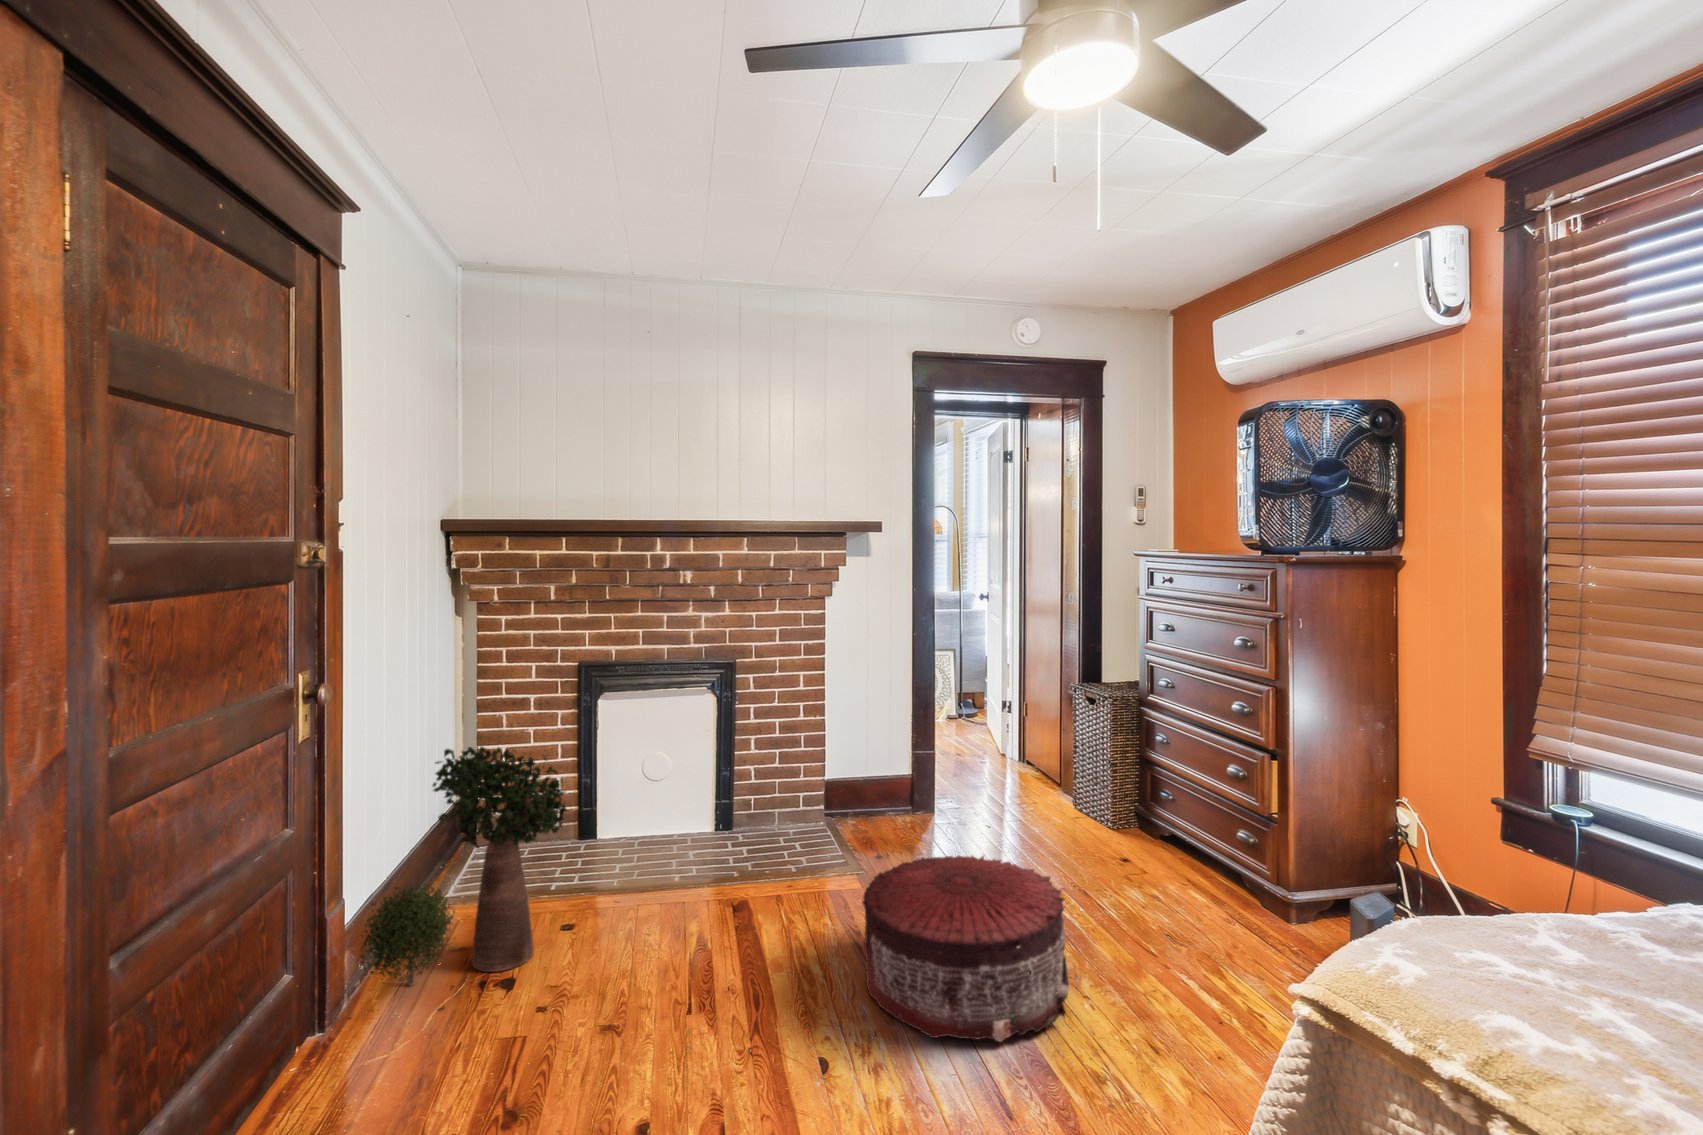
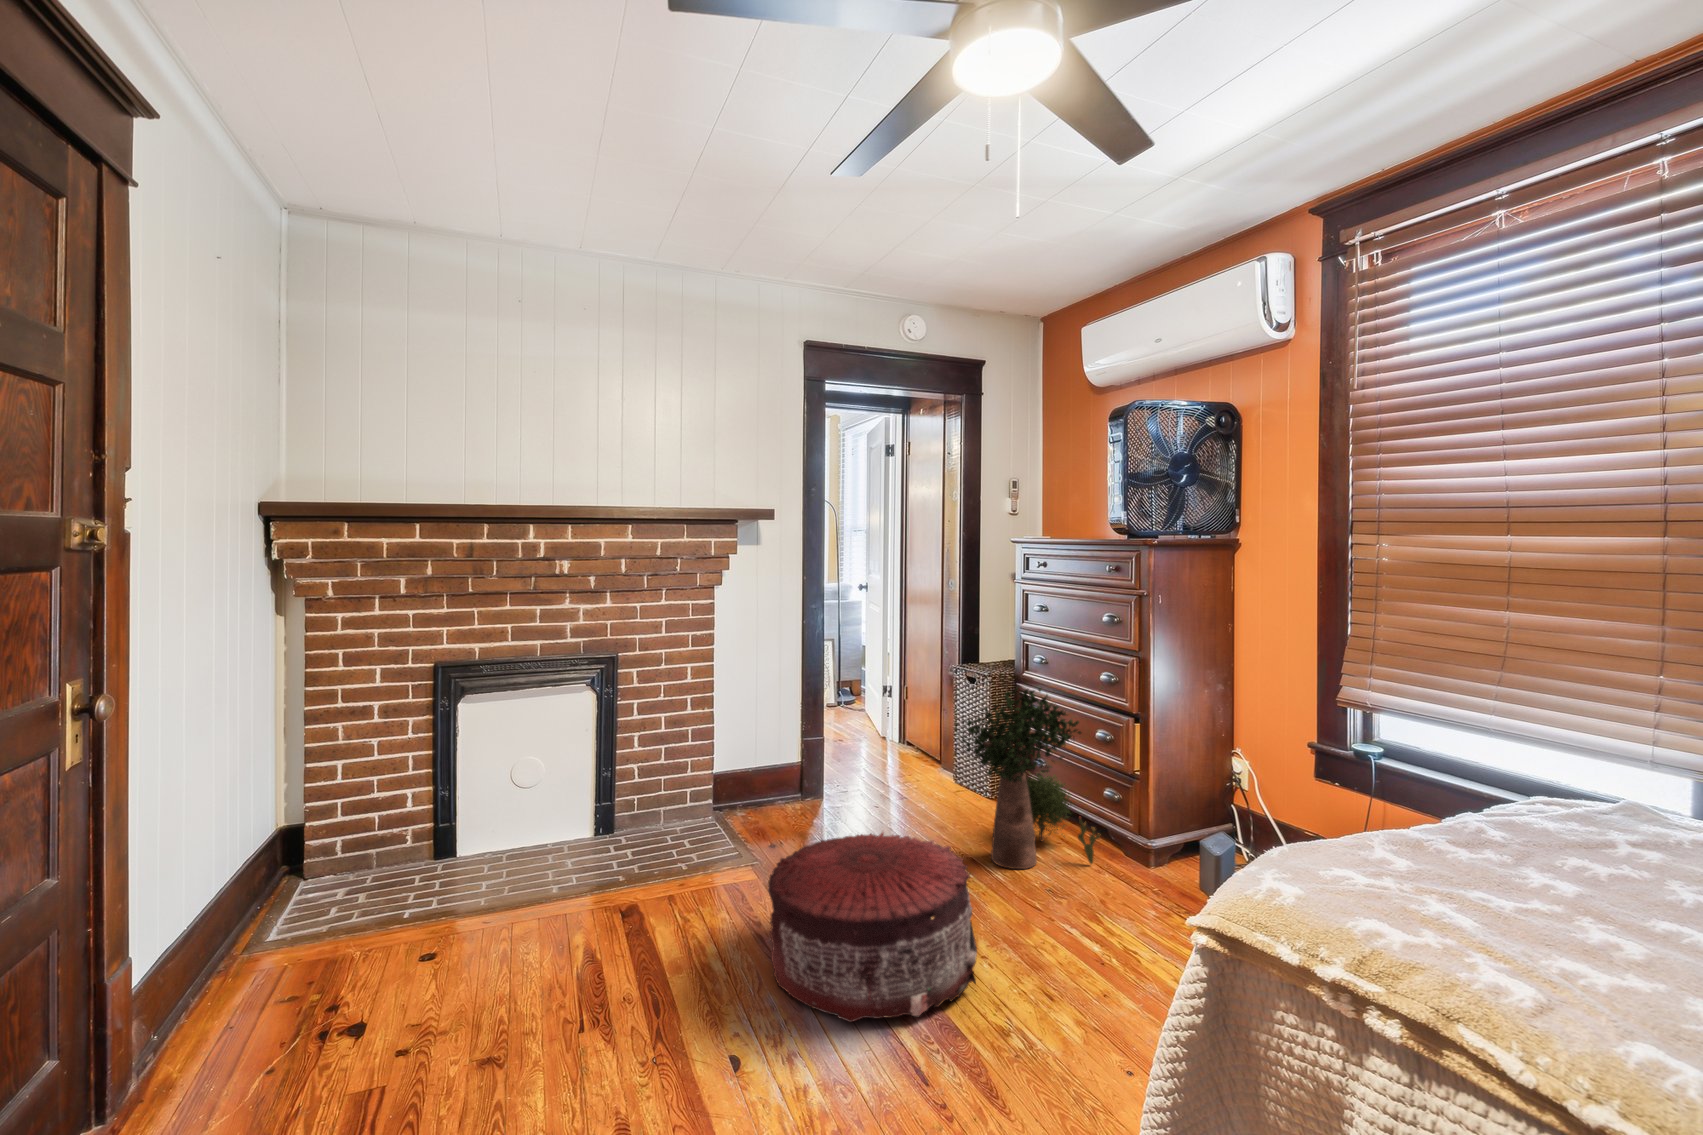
potted plant: present [360,747,568,986] -> present [962,688,1100,869]

